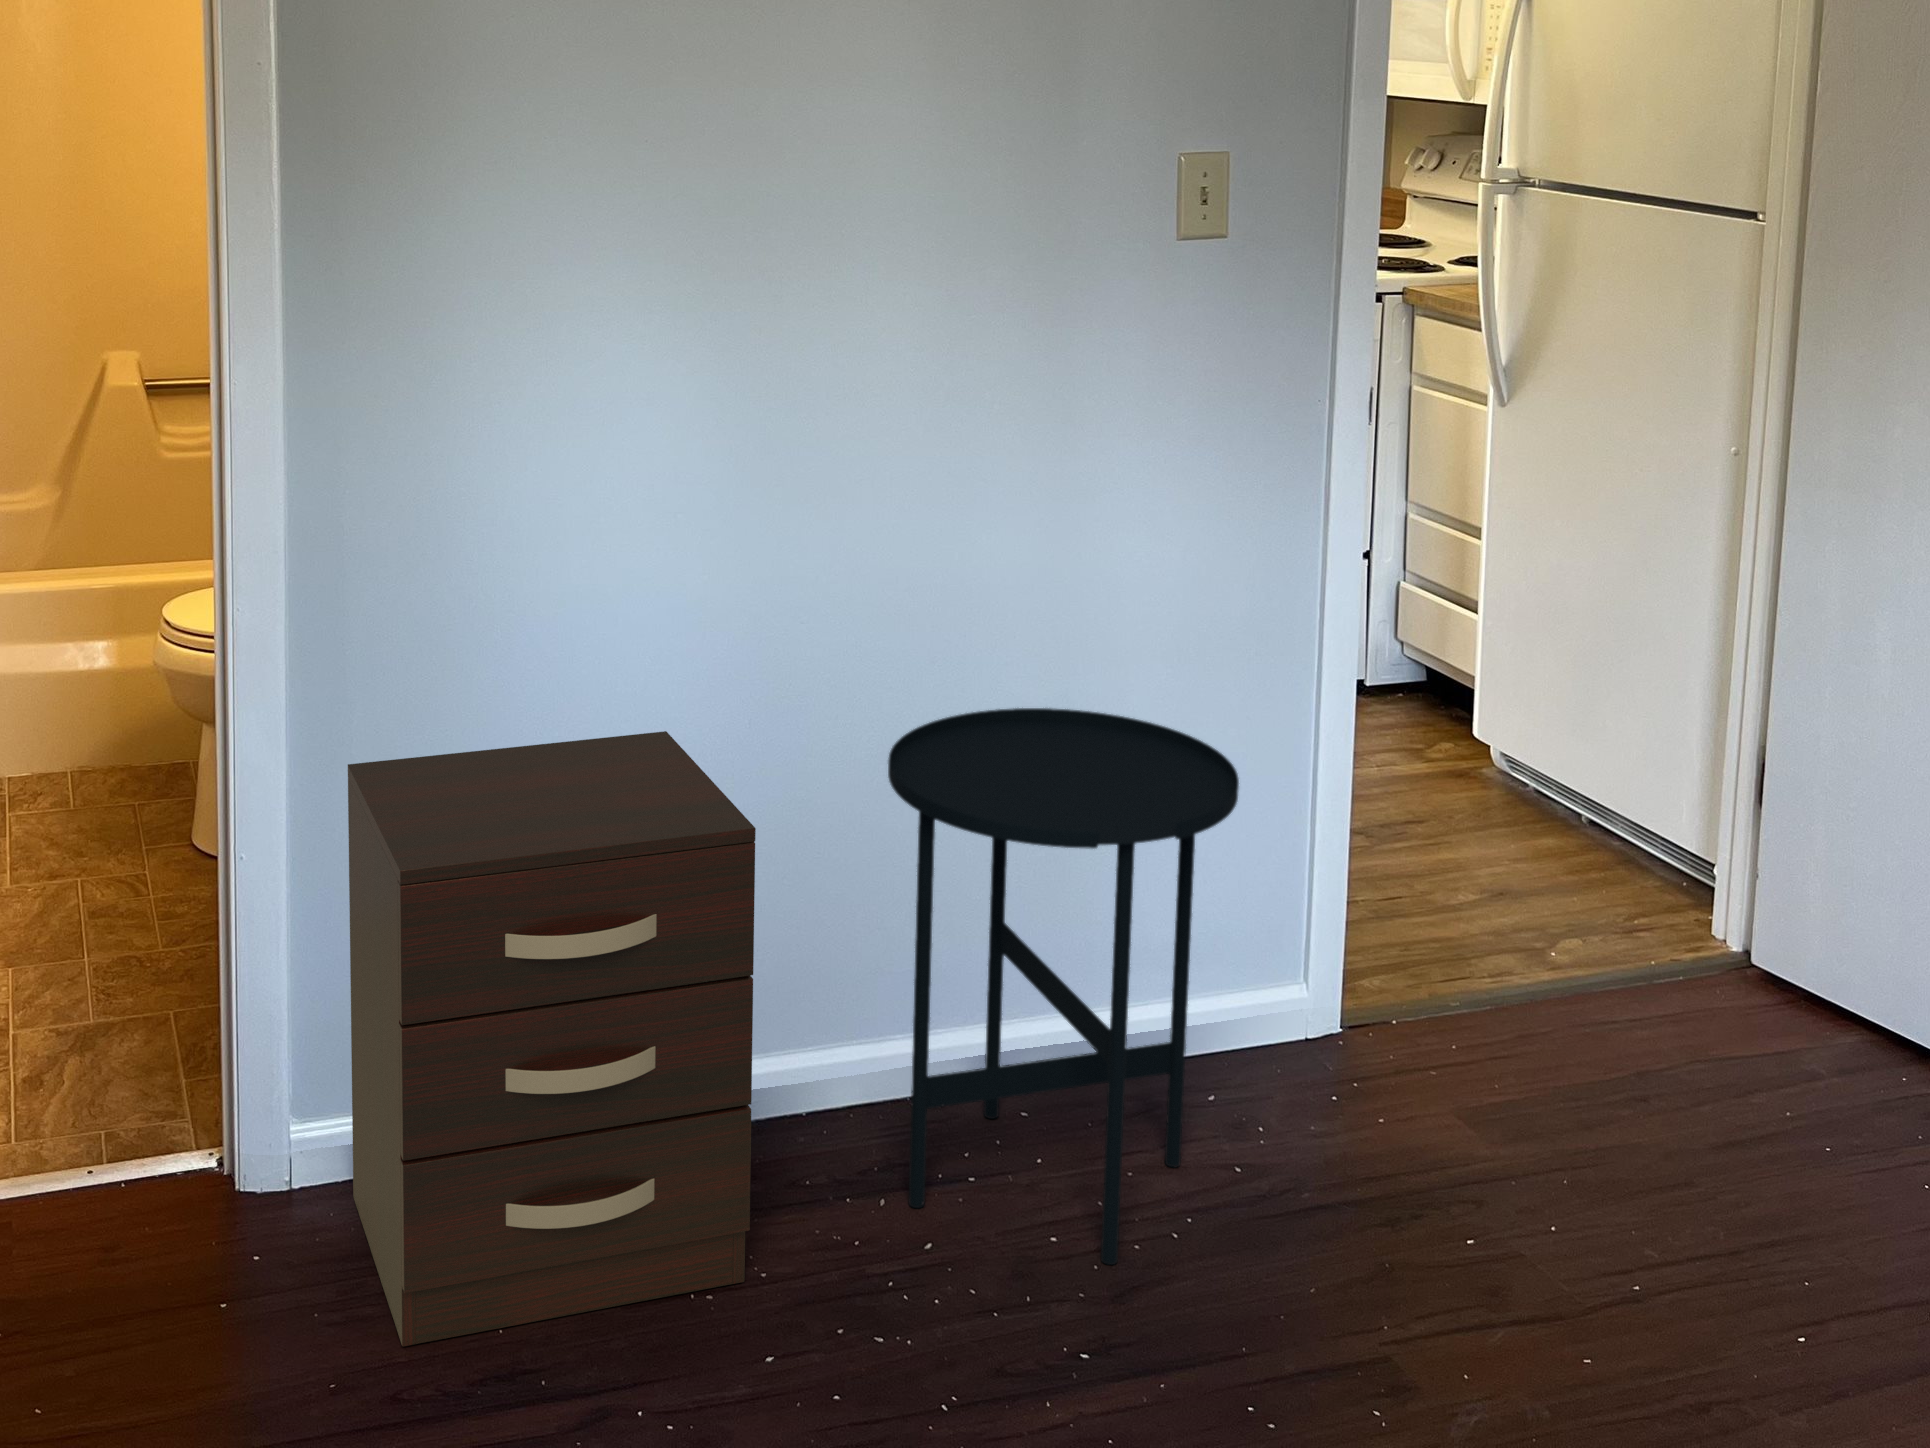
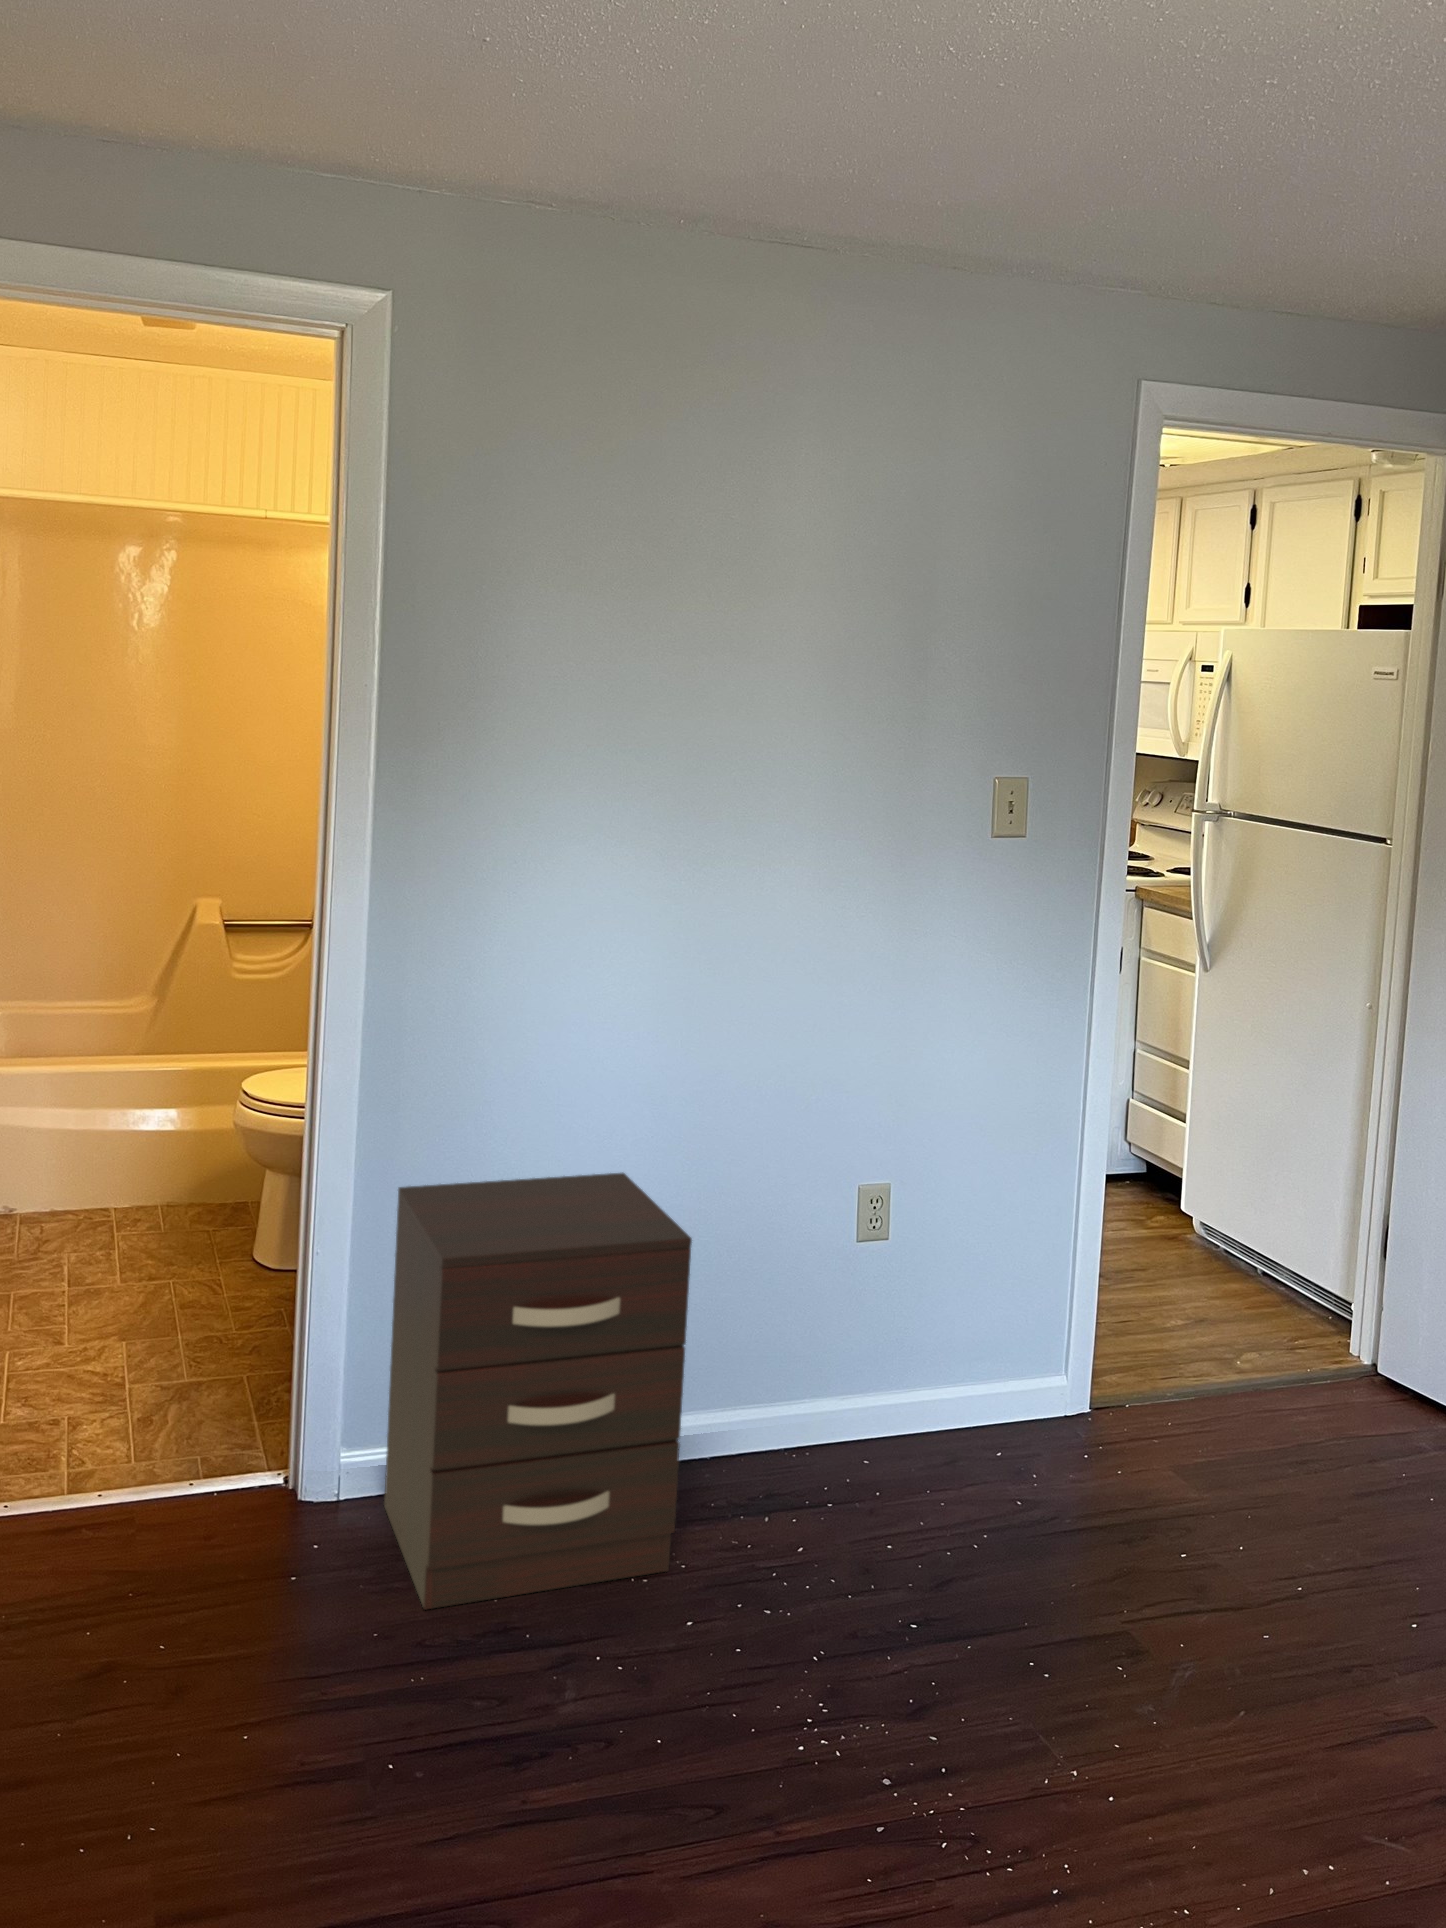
side table: present [888,708,1239,1265] -> none [782,1166,1028,1566]

